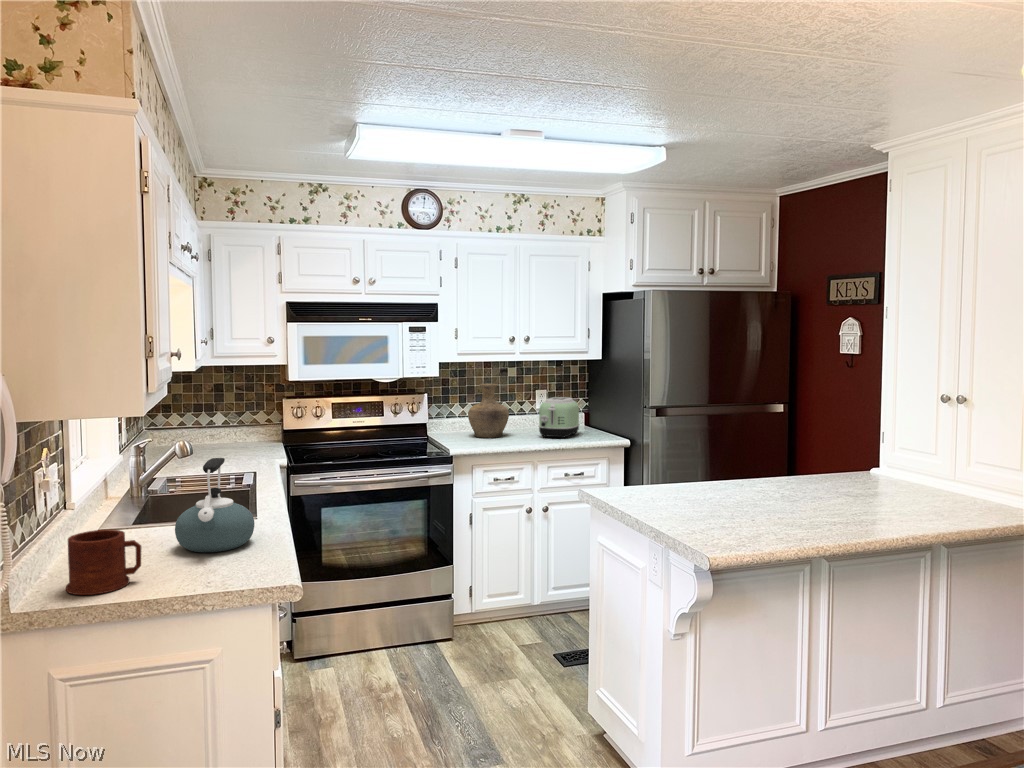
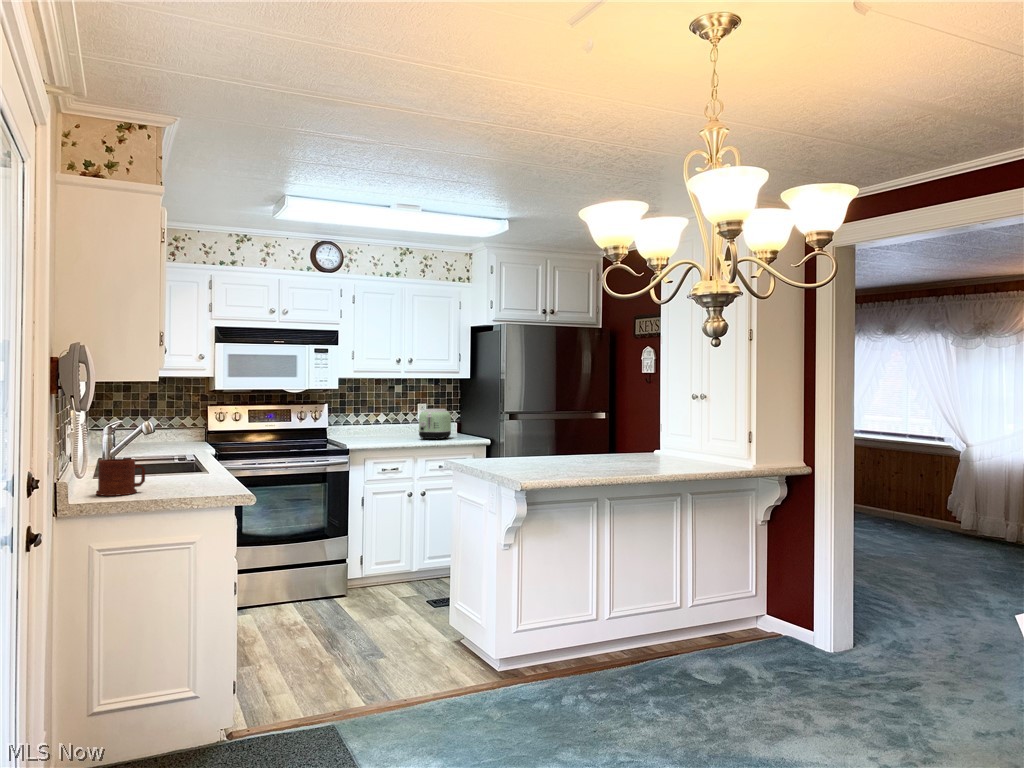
vase: present [468,384,509,438] -> none [361,397,395,440]
kettle: present [175,458,254,552] -> none [158,422,213,483]

